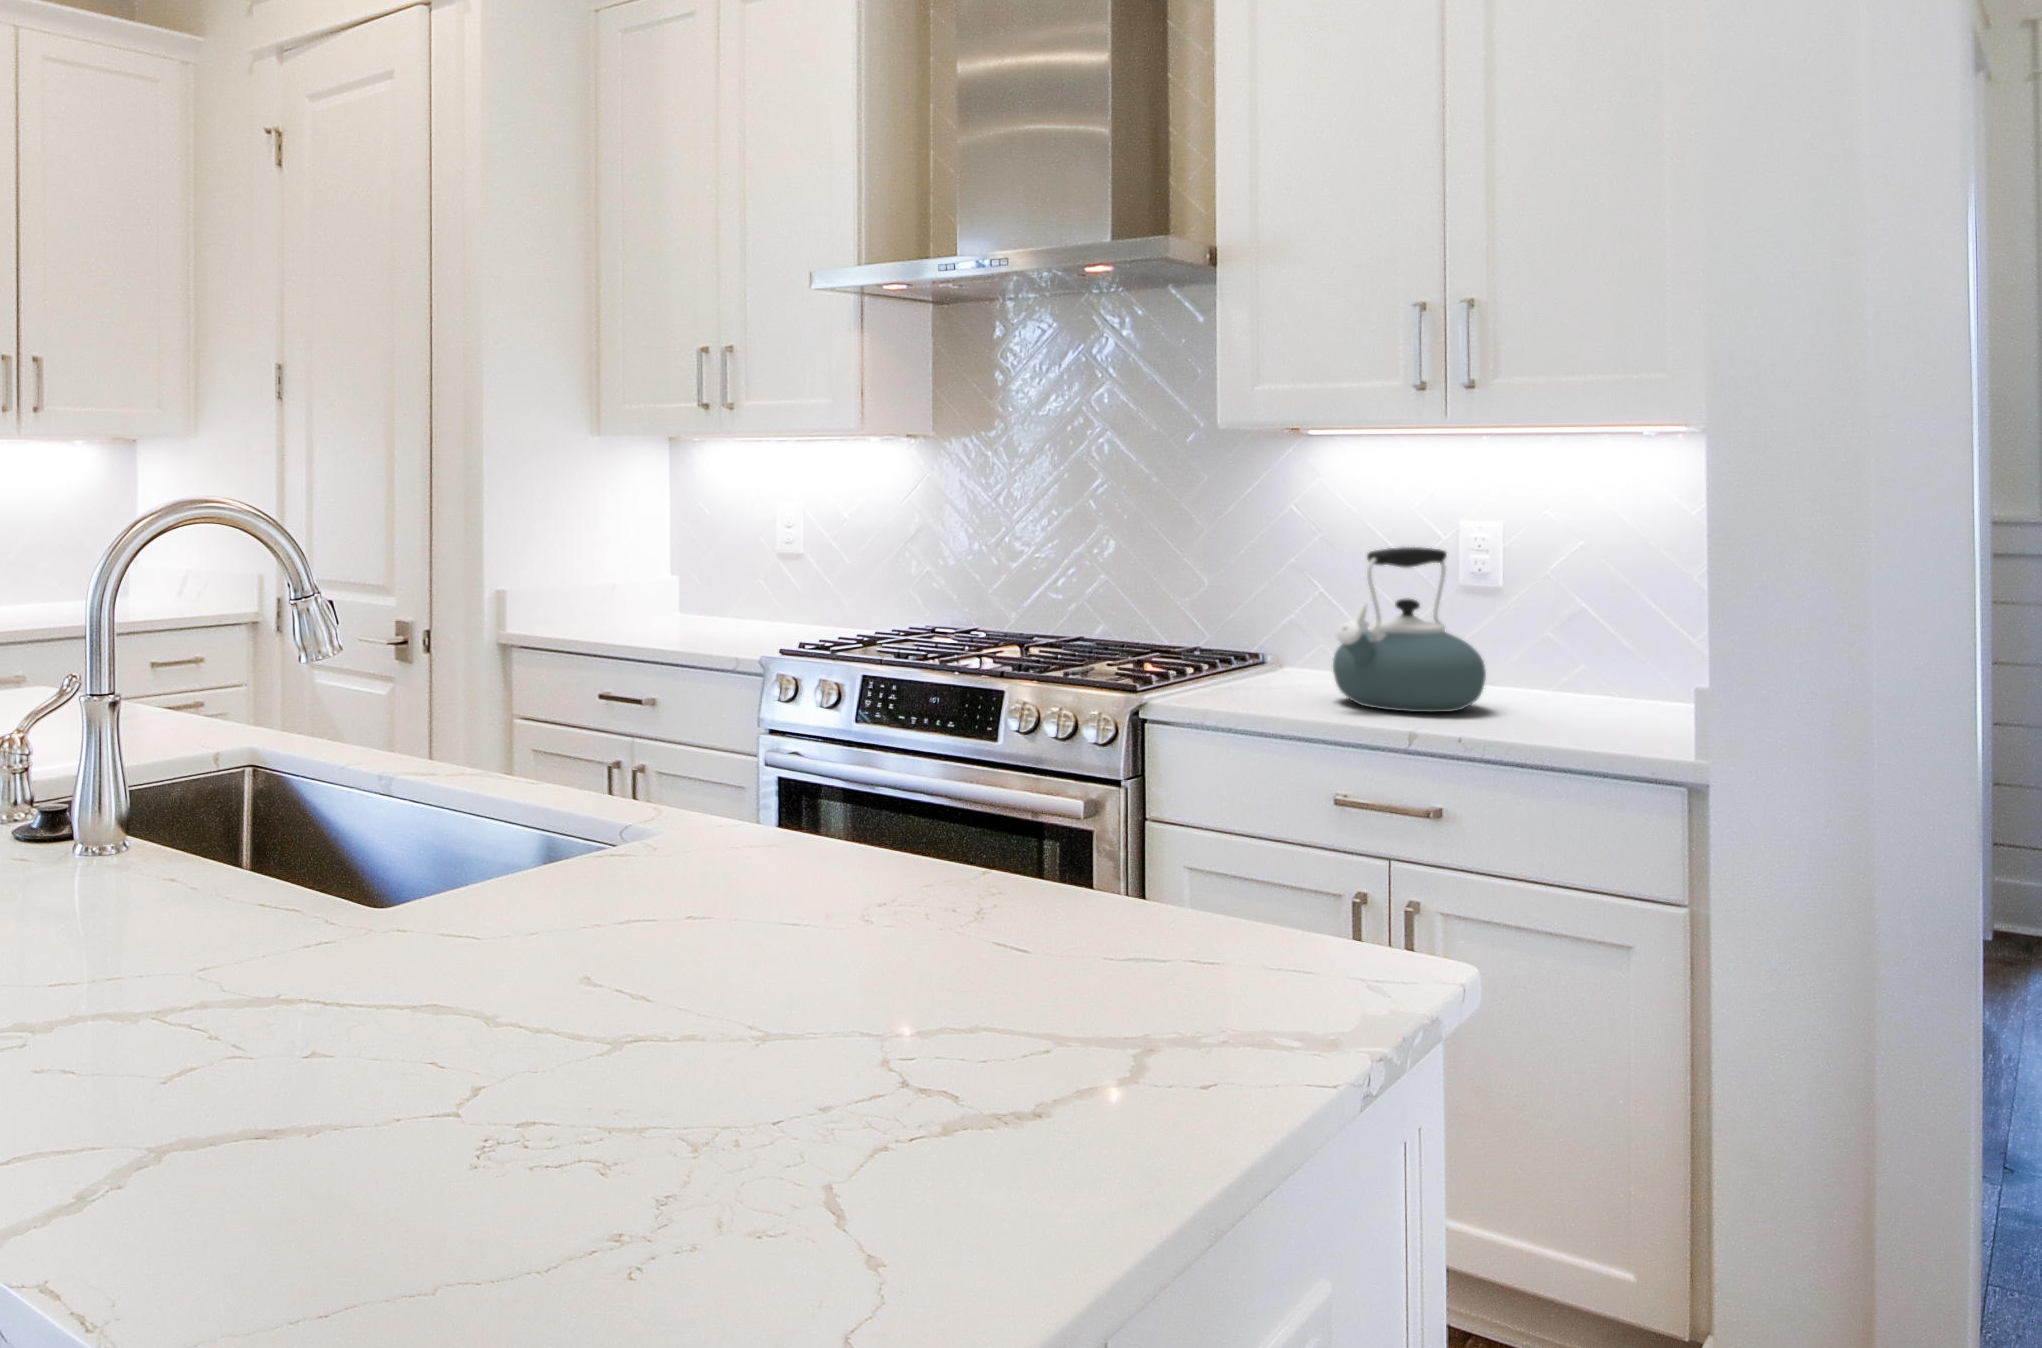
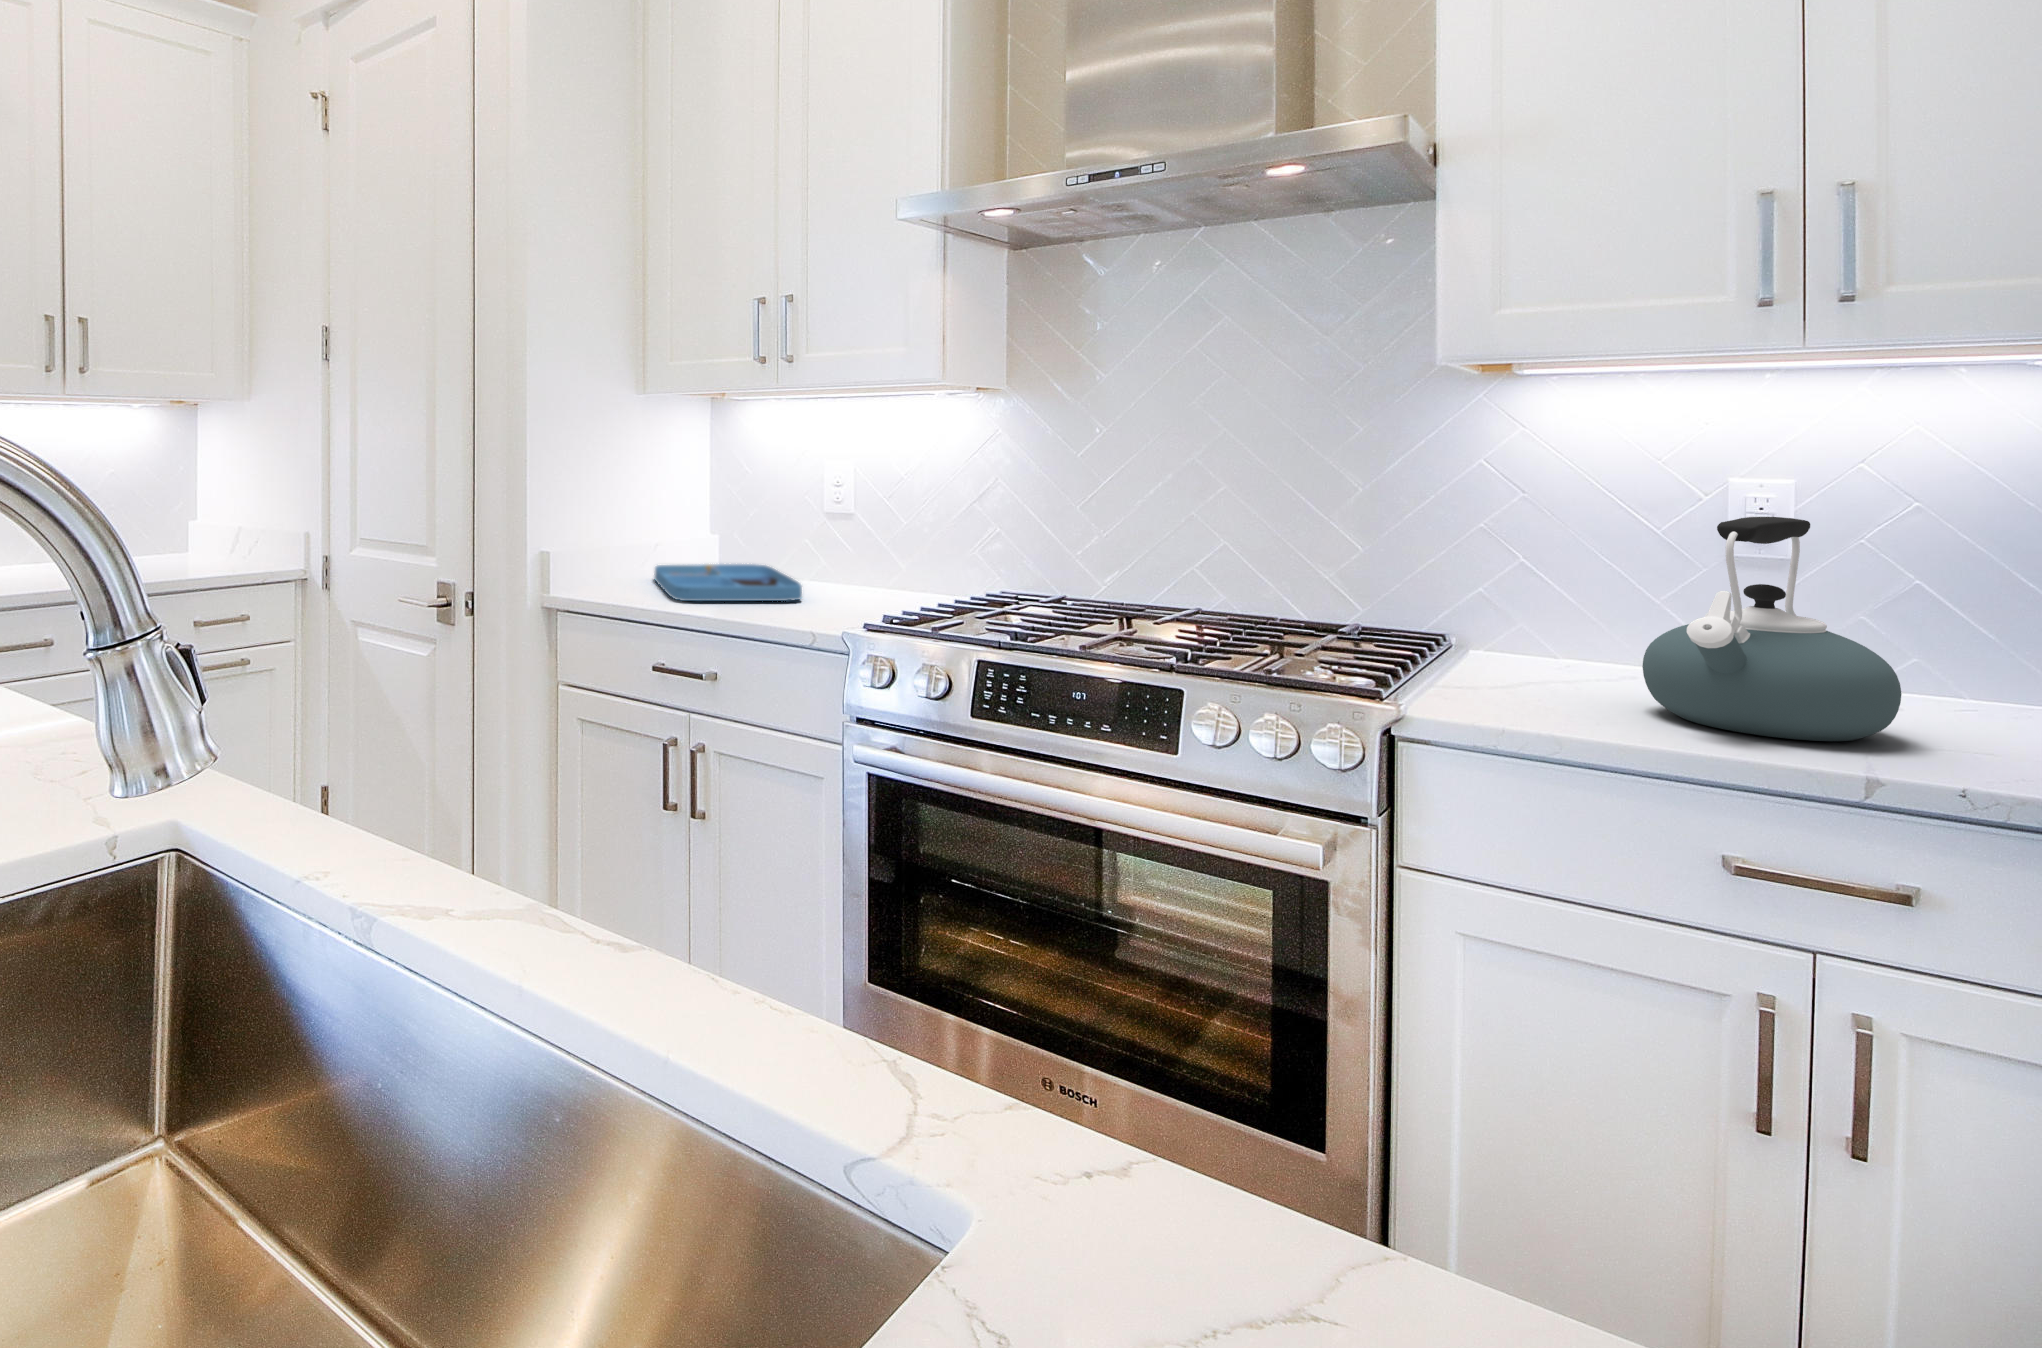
tray: none [607,604,737,634] -> present [654,564,802,601]

